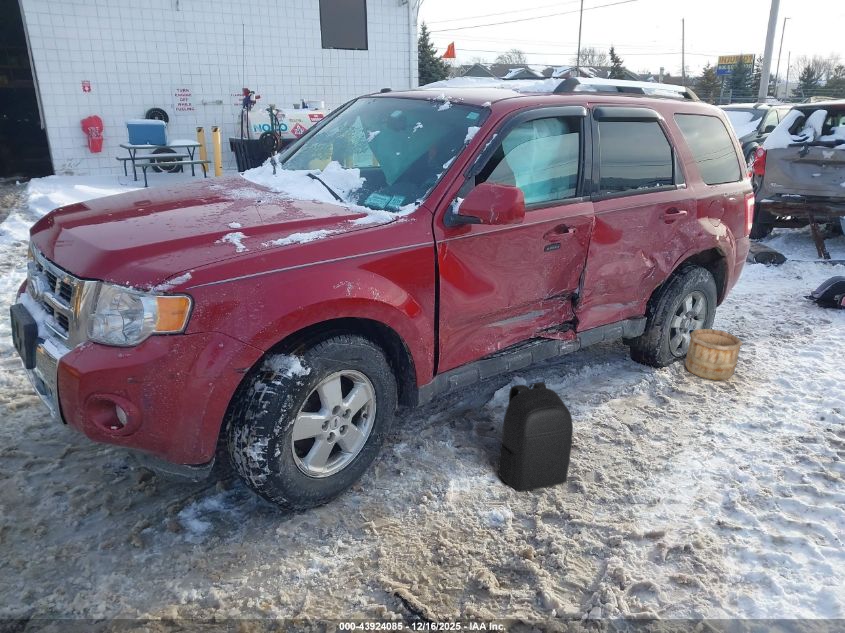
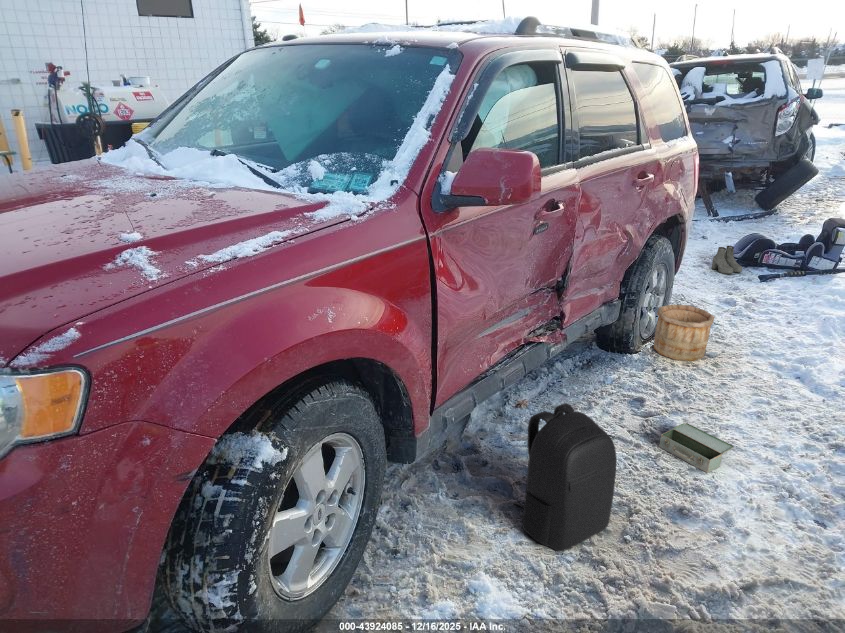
boots: none [791,286,821,313] -> present [712,246,742,274]
toolbox: none [643,422,704,462] -> present [659,423,734,473]

